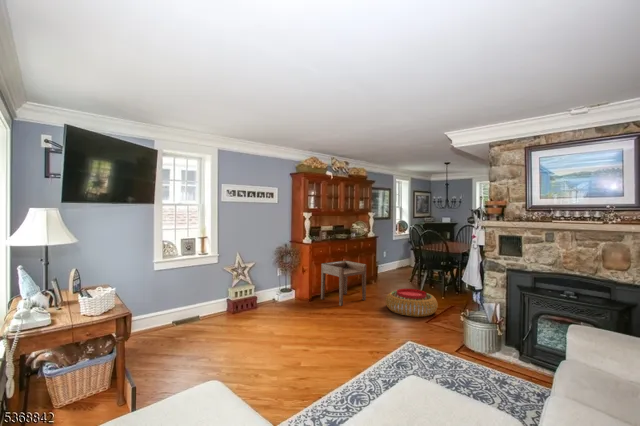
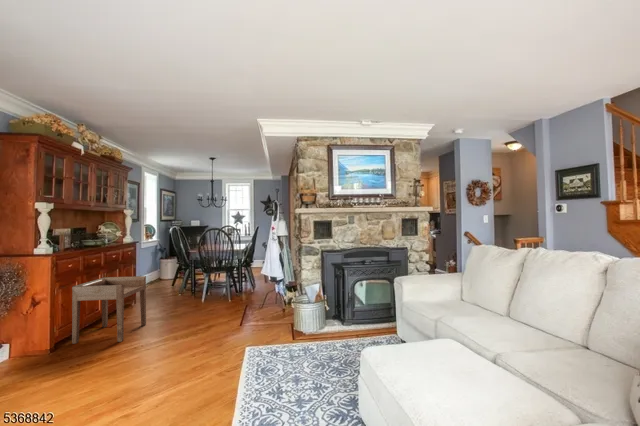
pouf: present [386,289,438,317] -> none [183,293,244,326]

